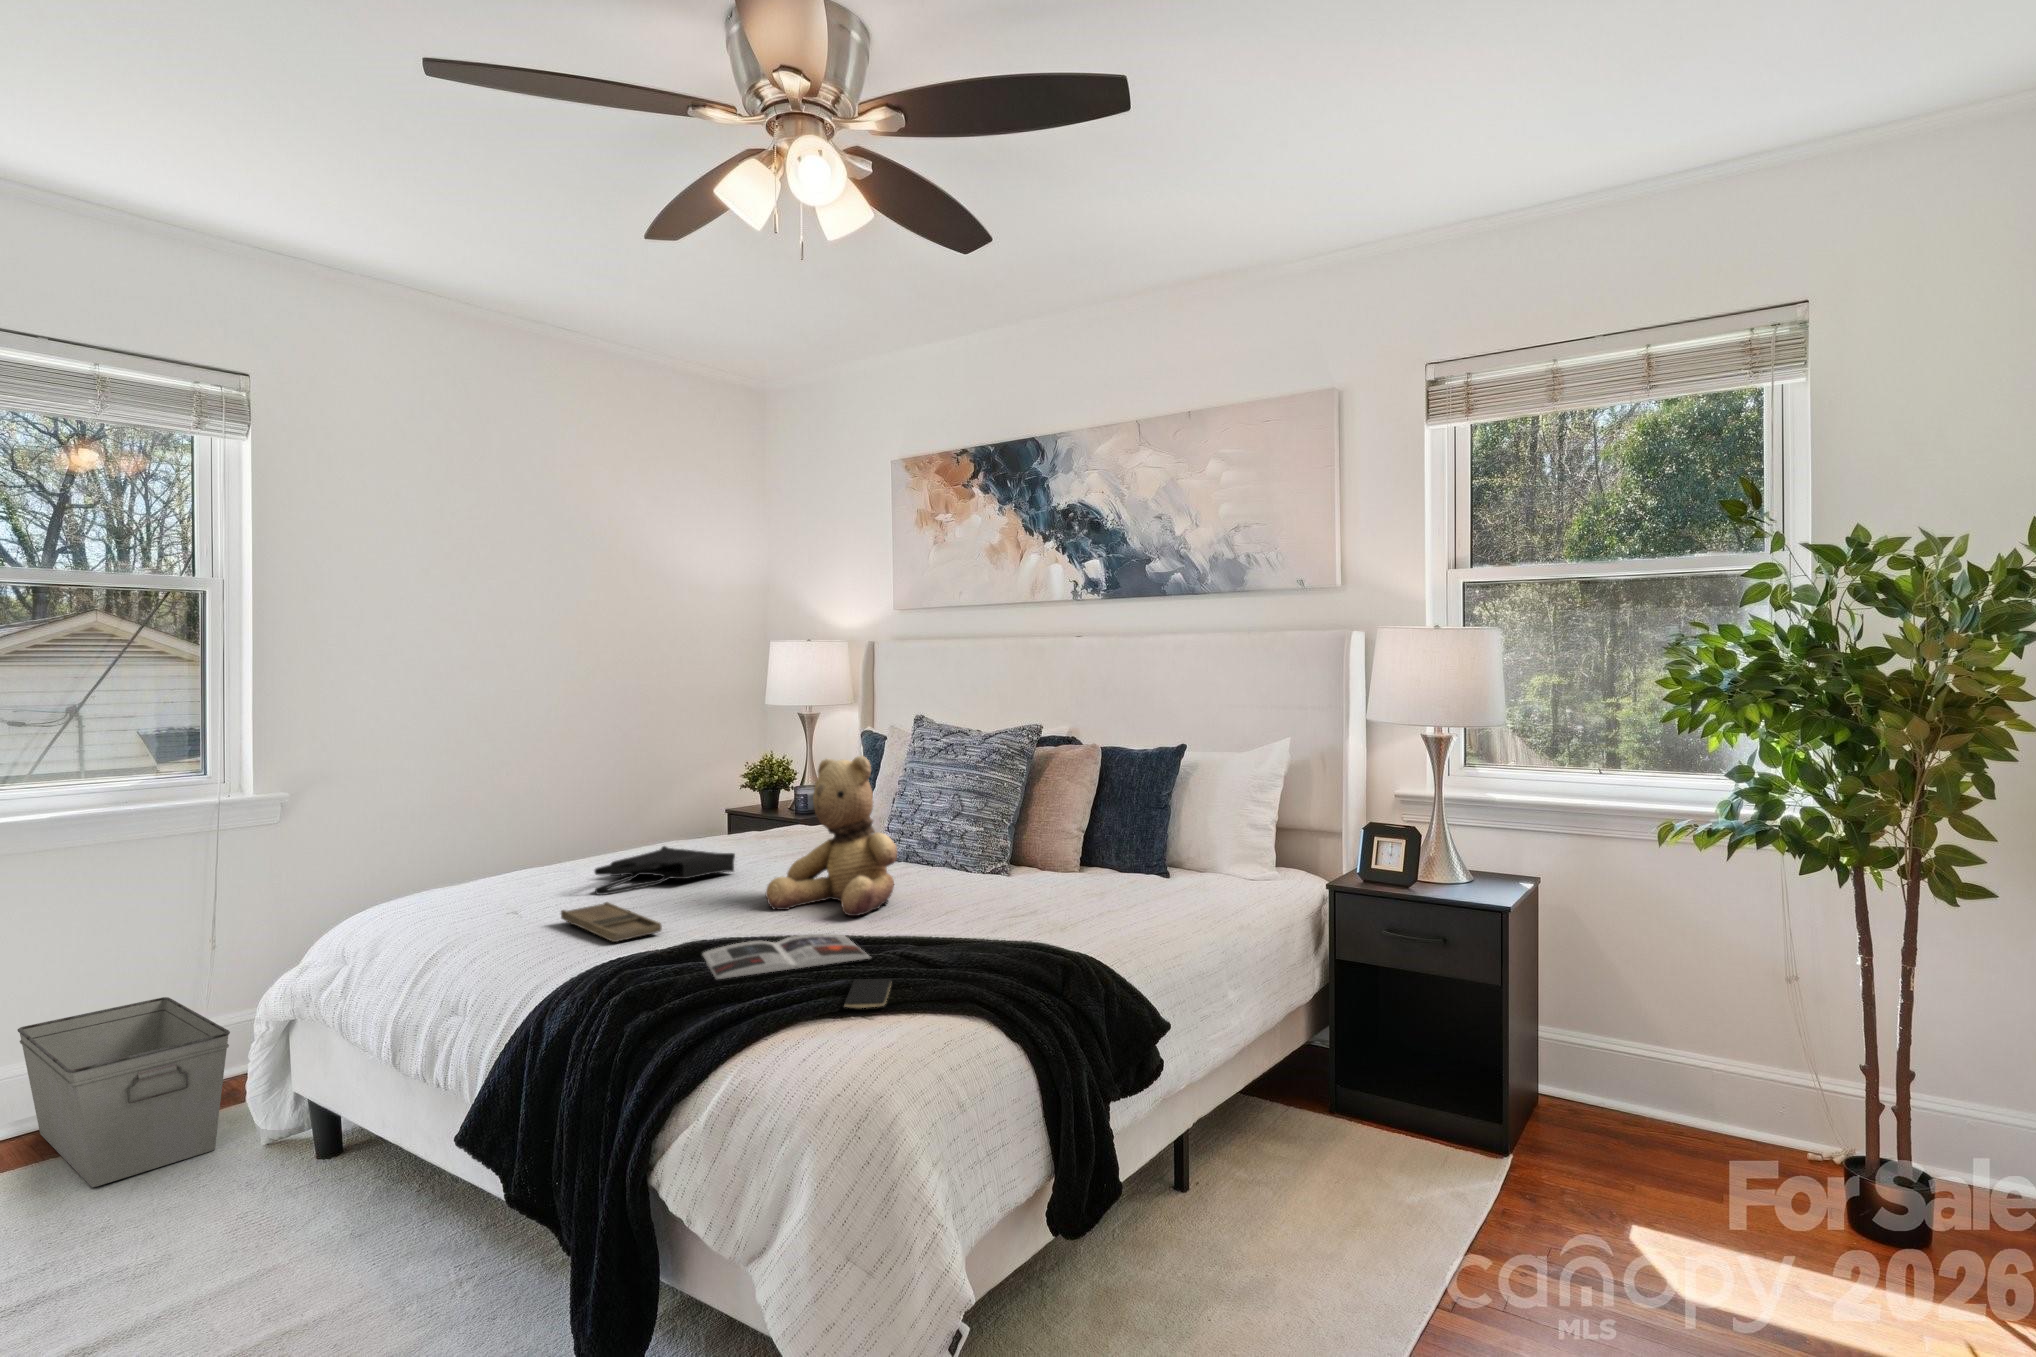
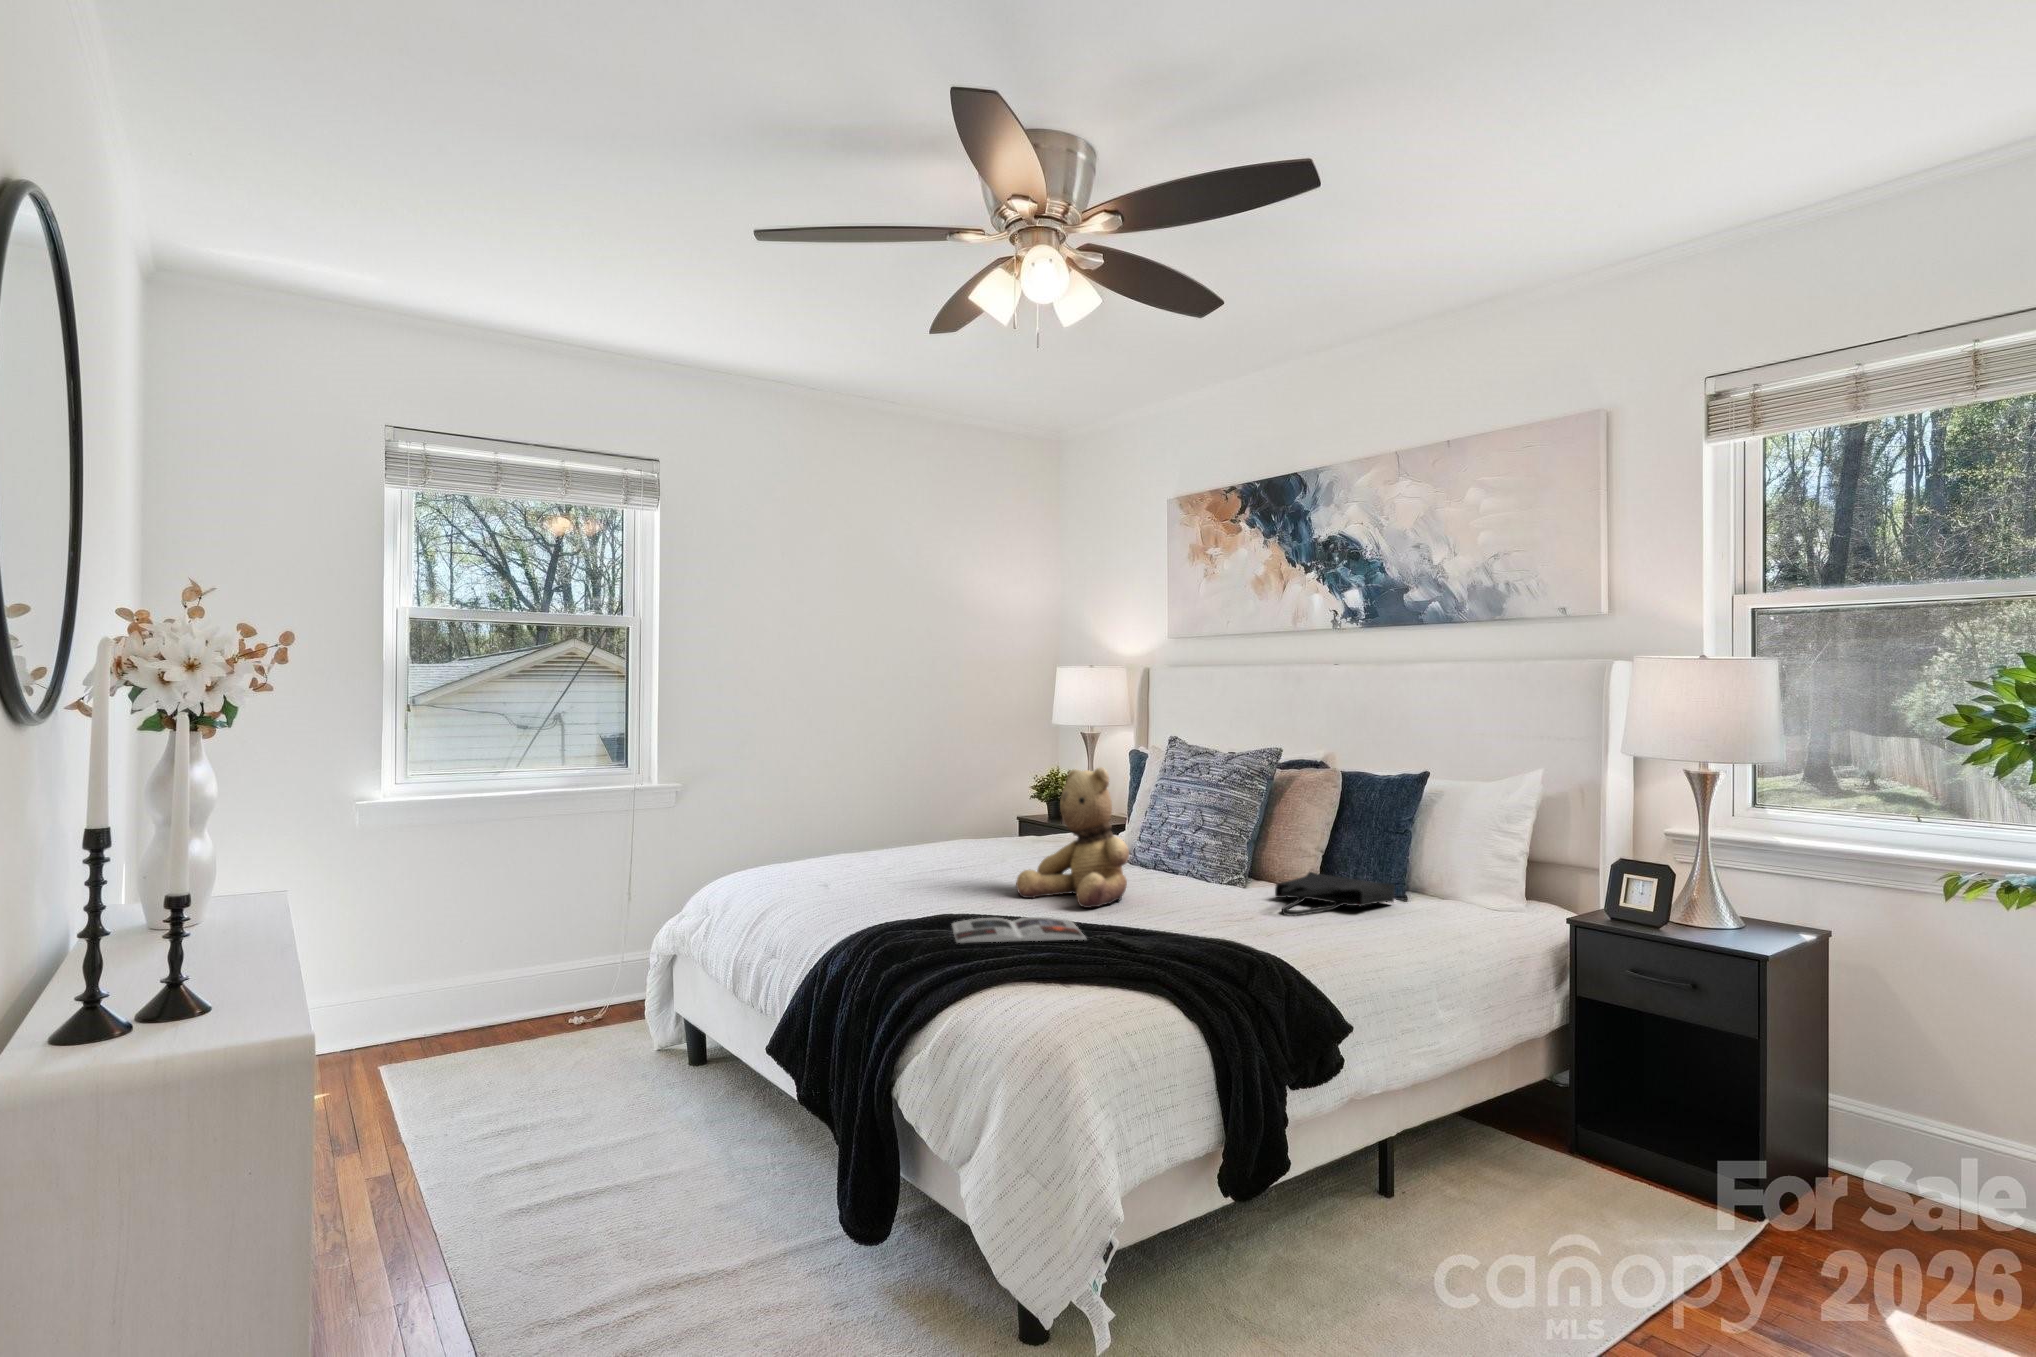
tote bag: present [595,846,735,895] -> present [1275,872,1395,916]
tray: present [561,902,662,942] -> none [851,879,925,909]
smartphone: present [844,979,891,1008] -> none [1049,953,1096,974]
storage bin: present [18,997,230,1187] -> none [492,933,623,1064]

